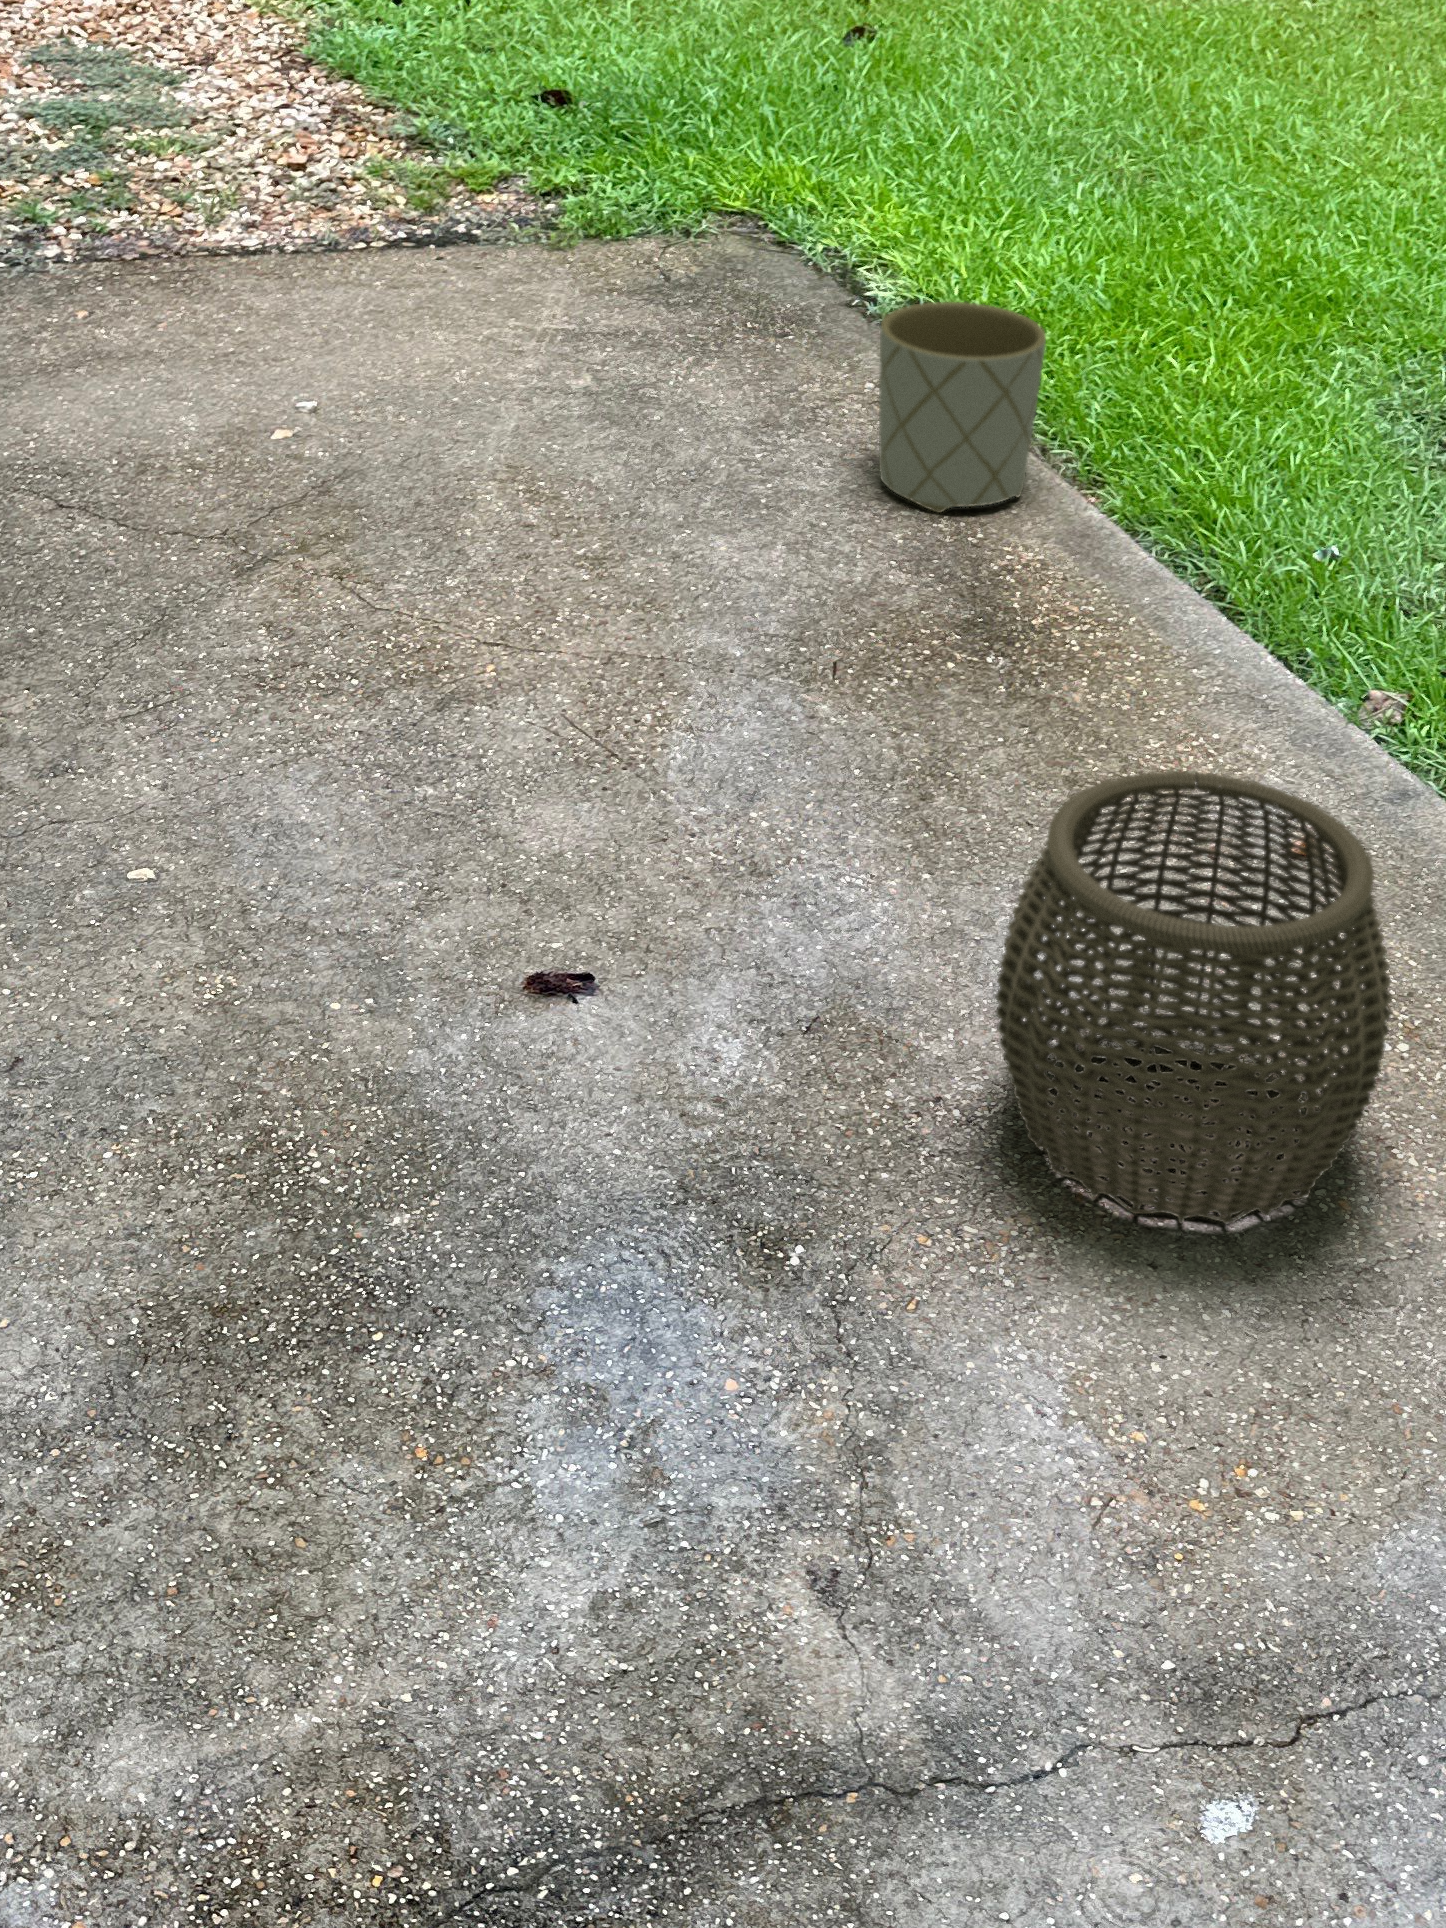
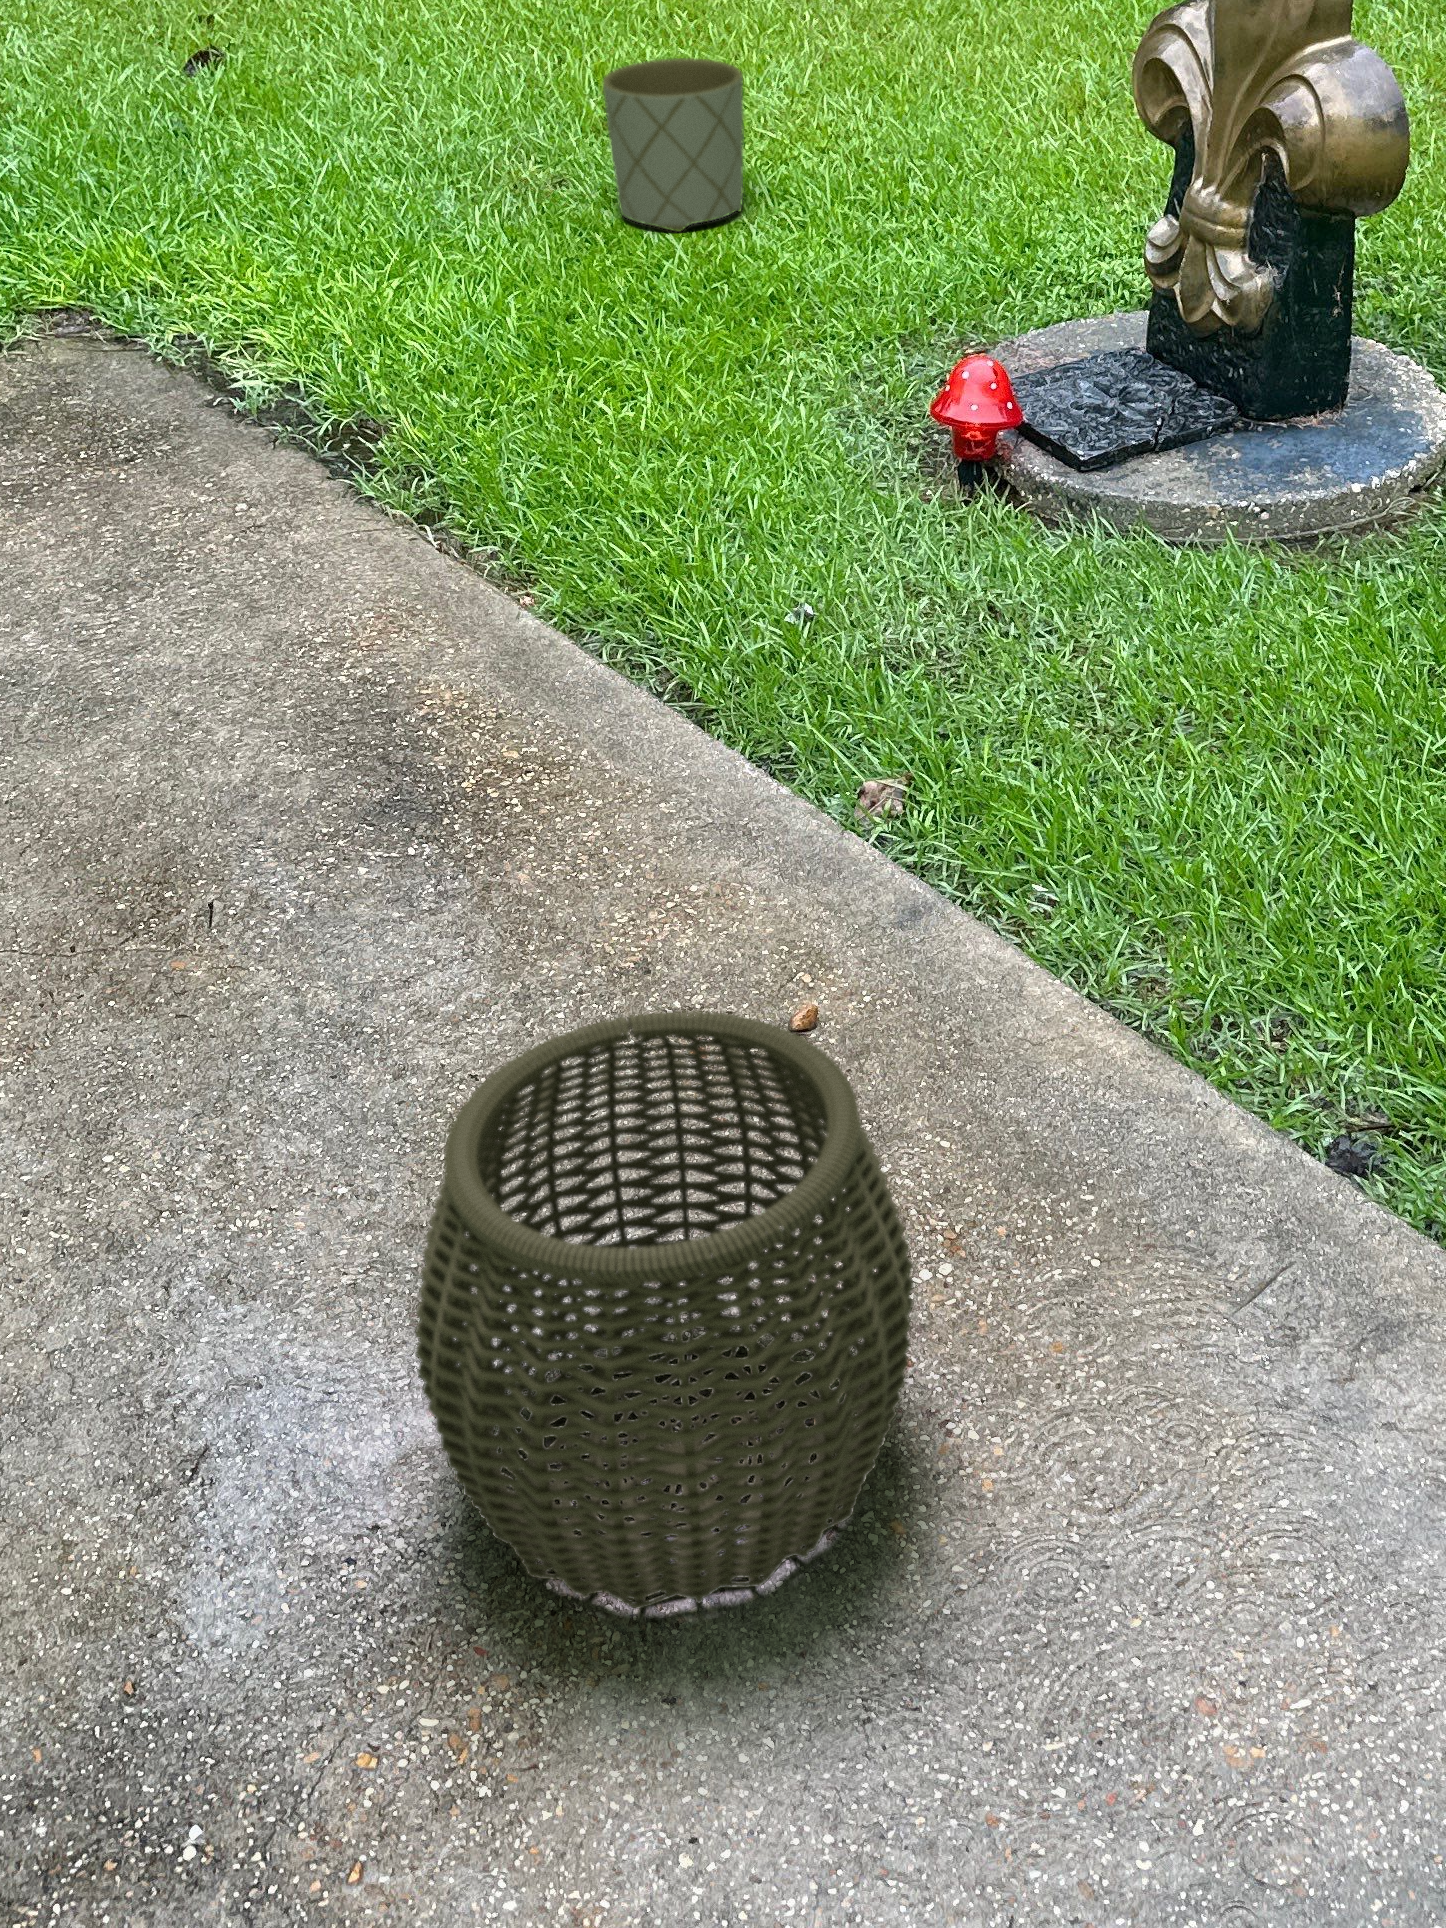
planter: present [879,302,1046,513] -> present [602,58,744,232]

